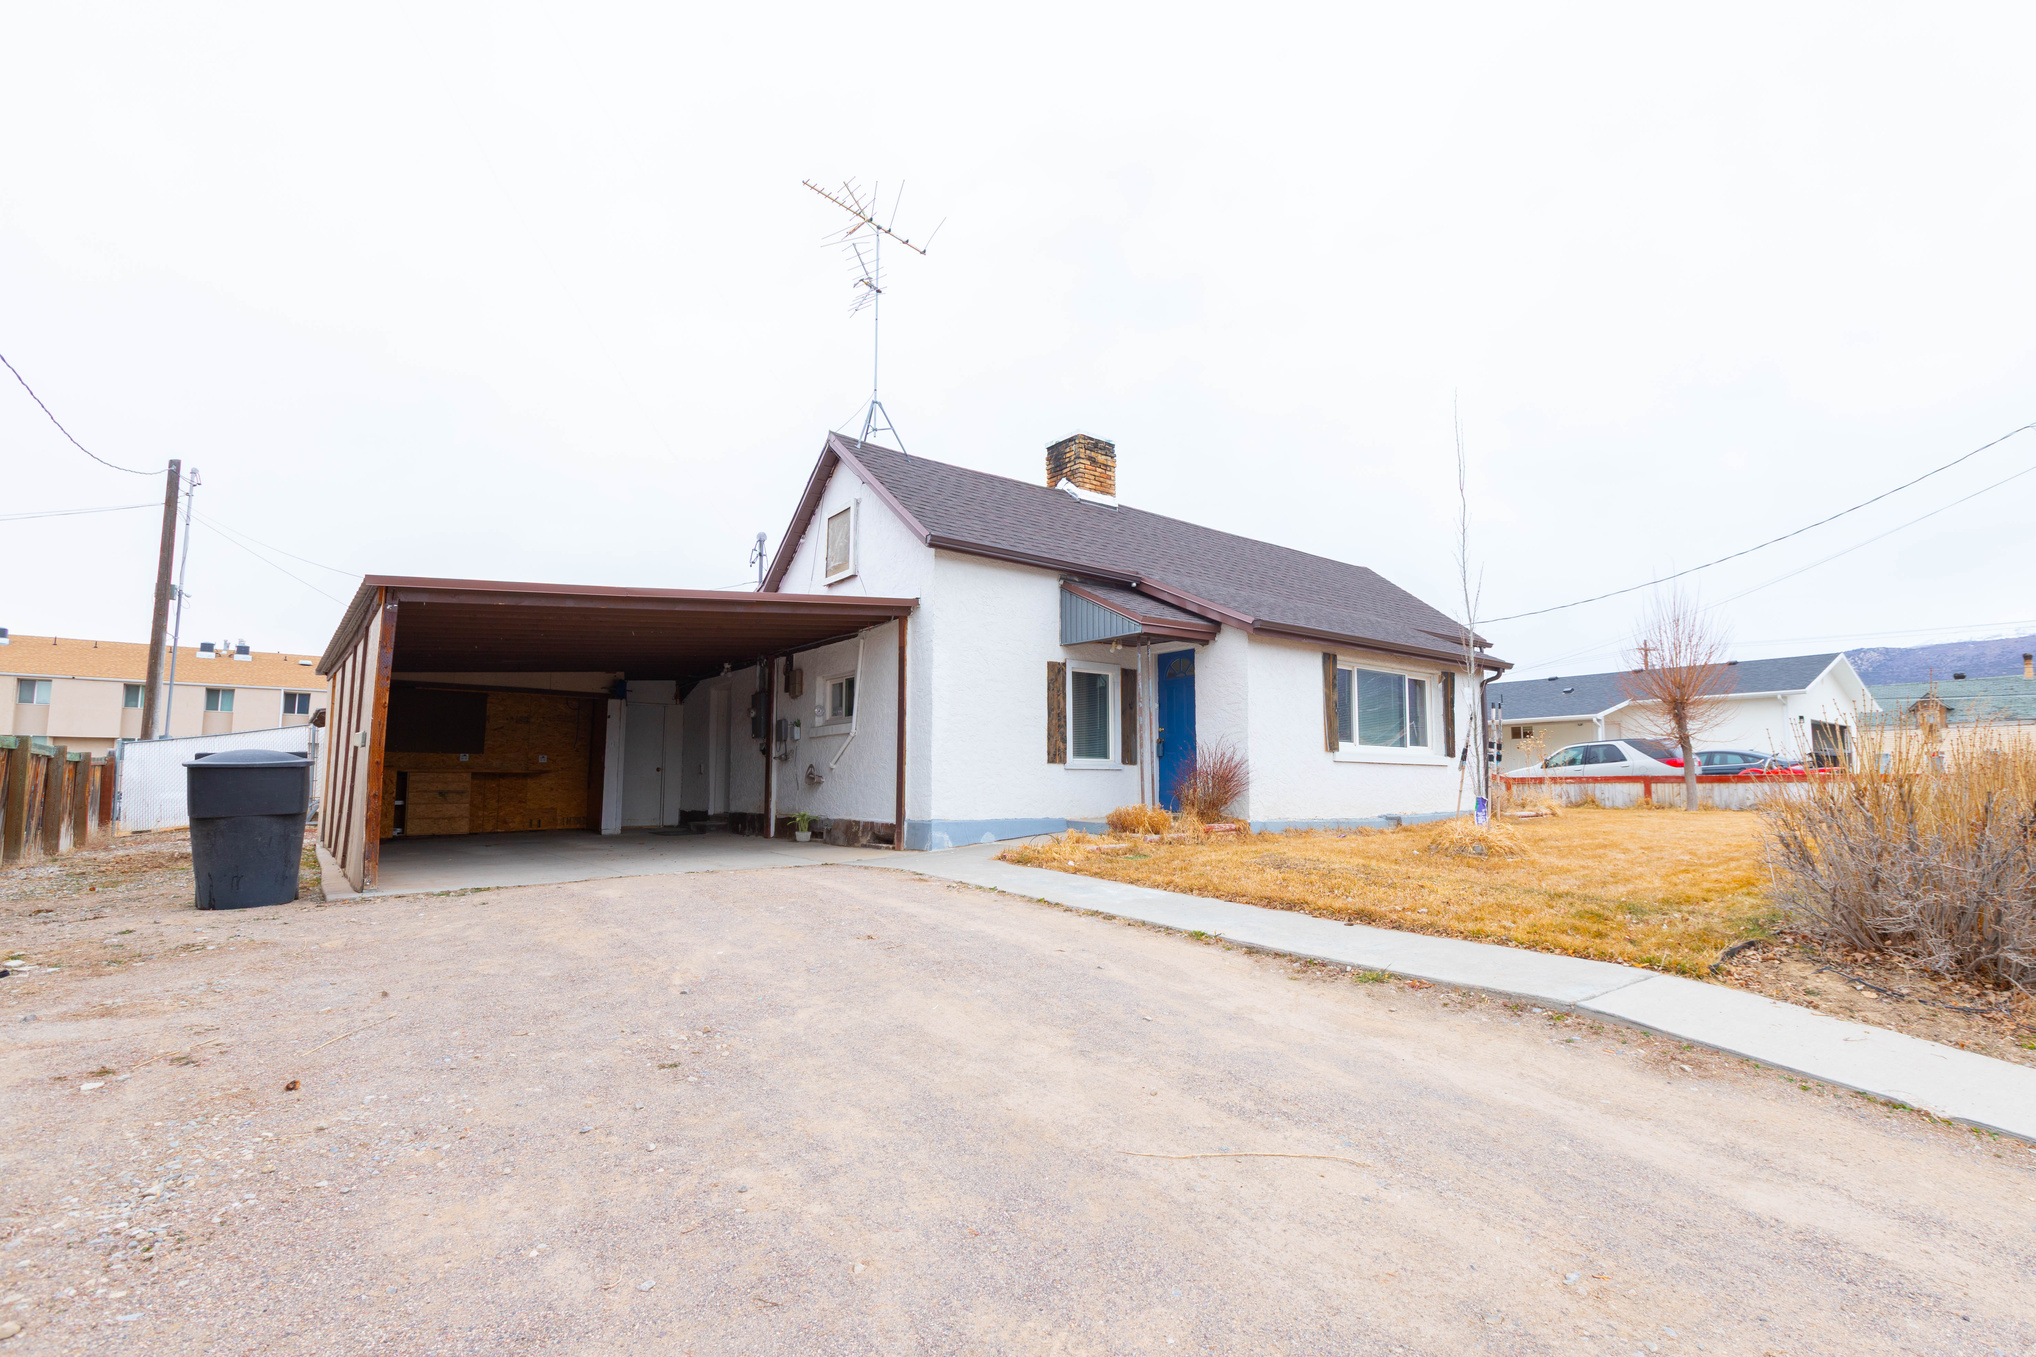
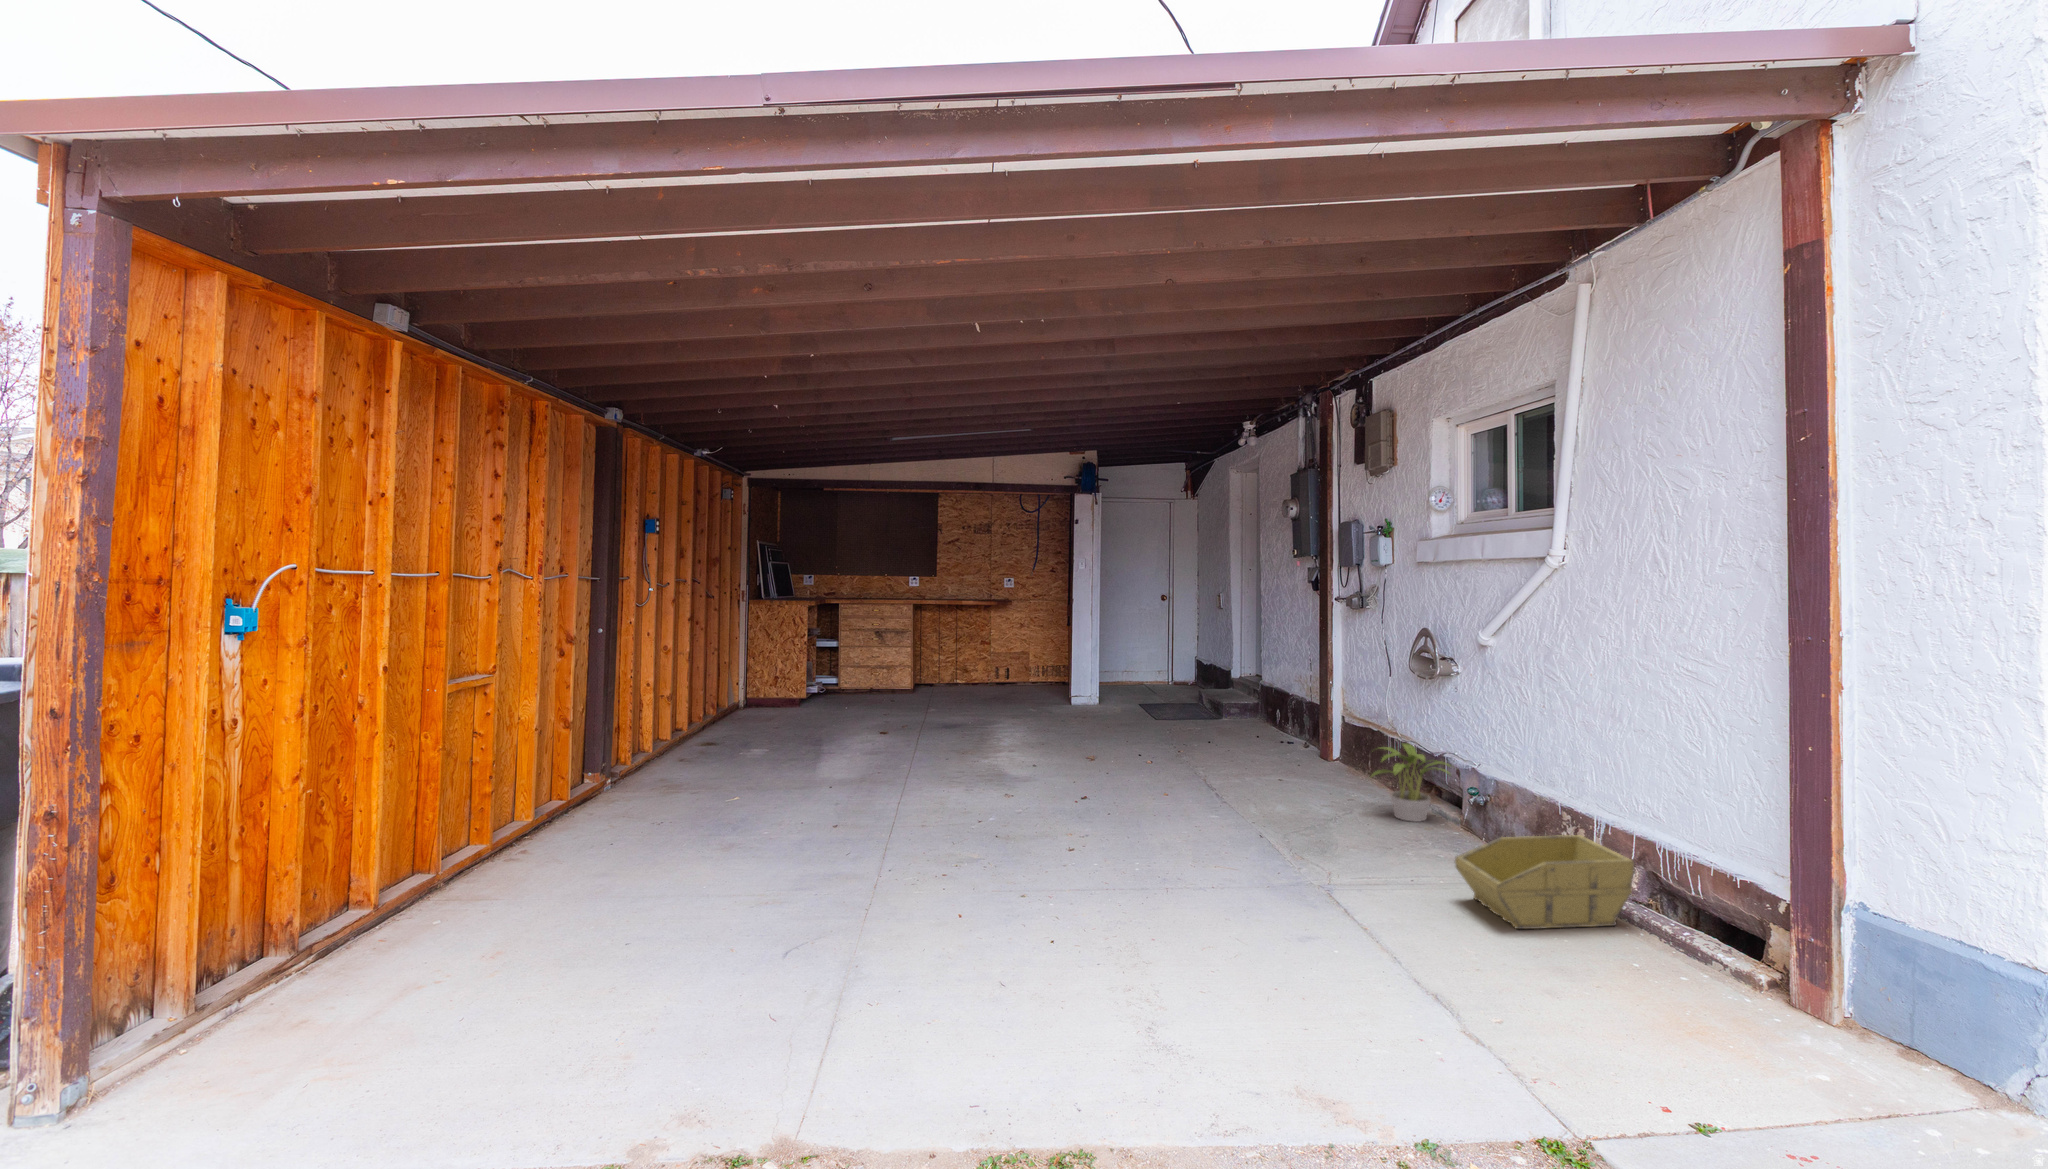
storage bin: none [815,826,868,851] -> present [1455,835,1634,929]

